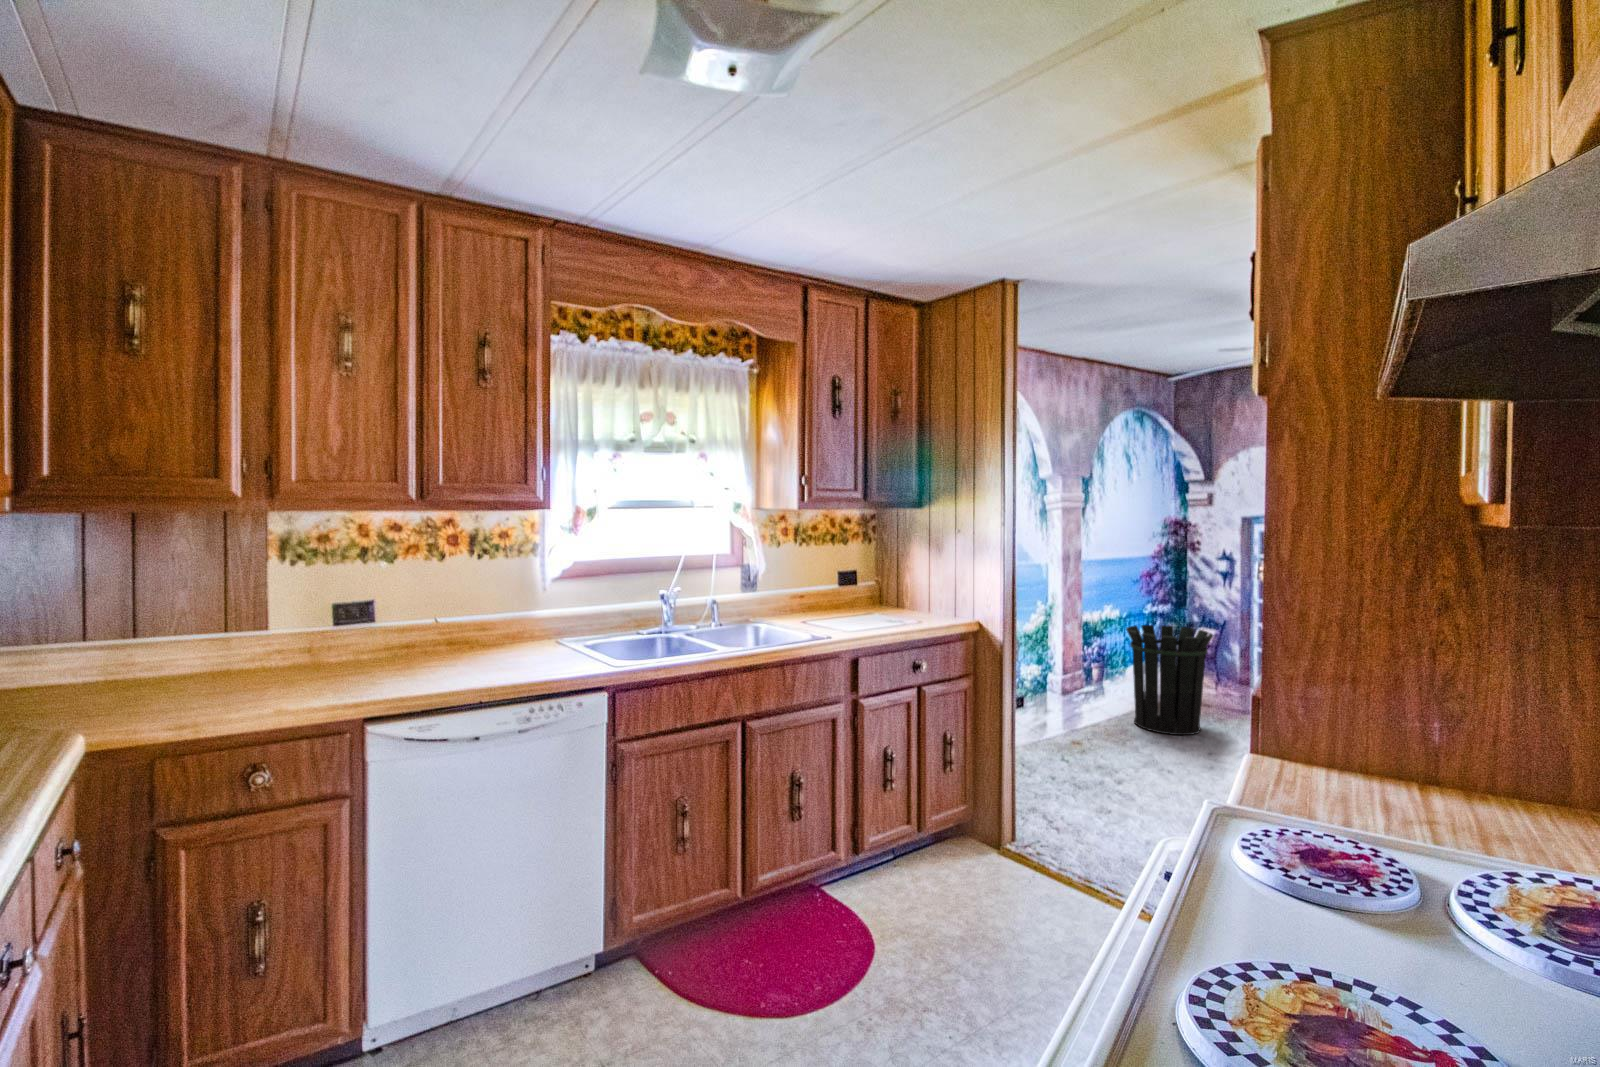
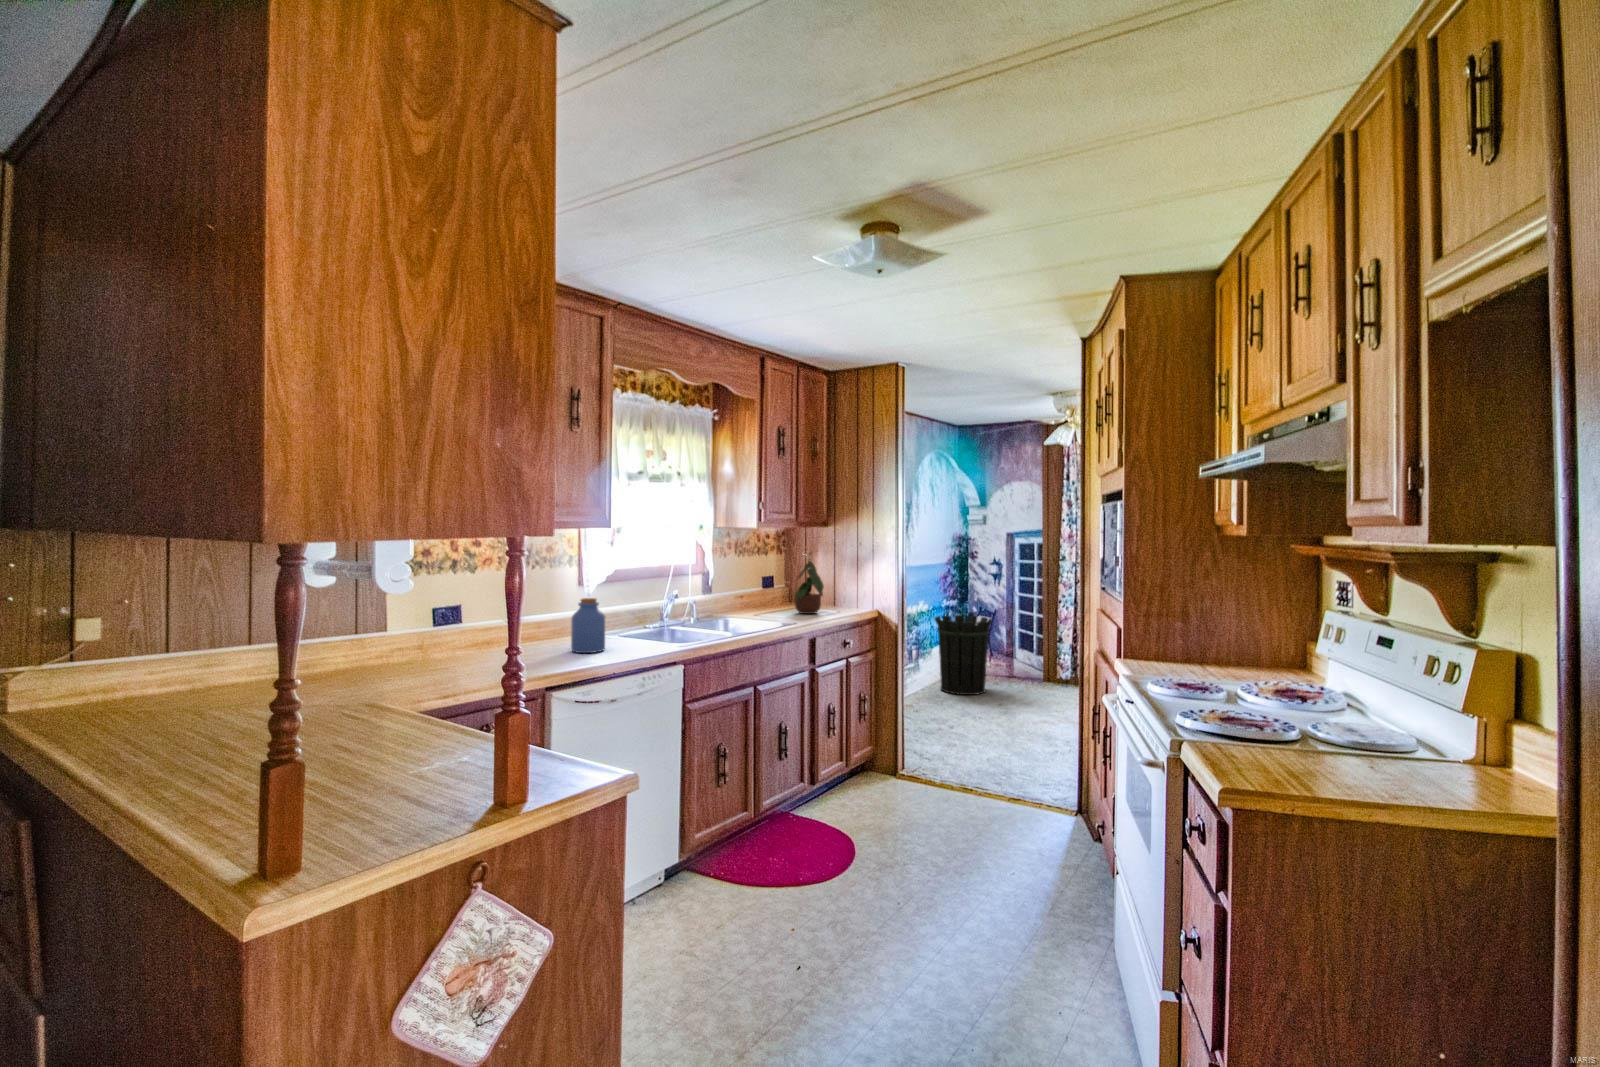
potted plant: none [851,539,902,623] -> present [795,553,824,614]
jar: none [472,597,517,667] -> present [571,598,605,653]

